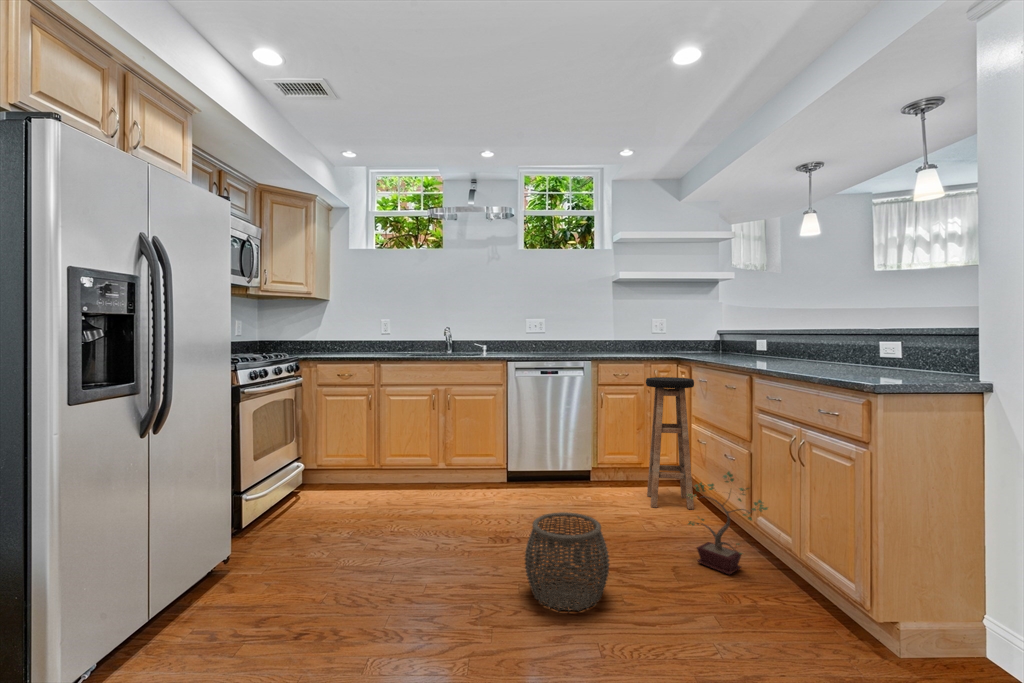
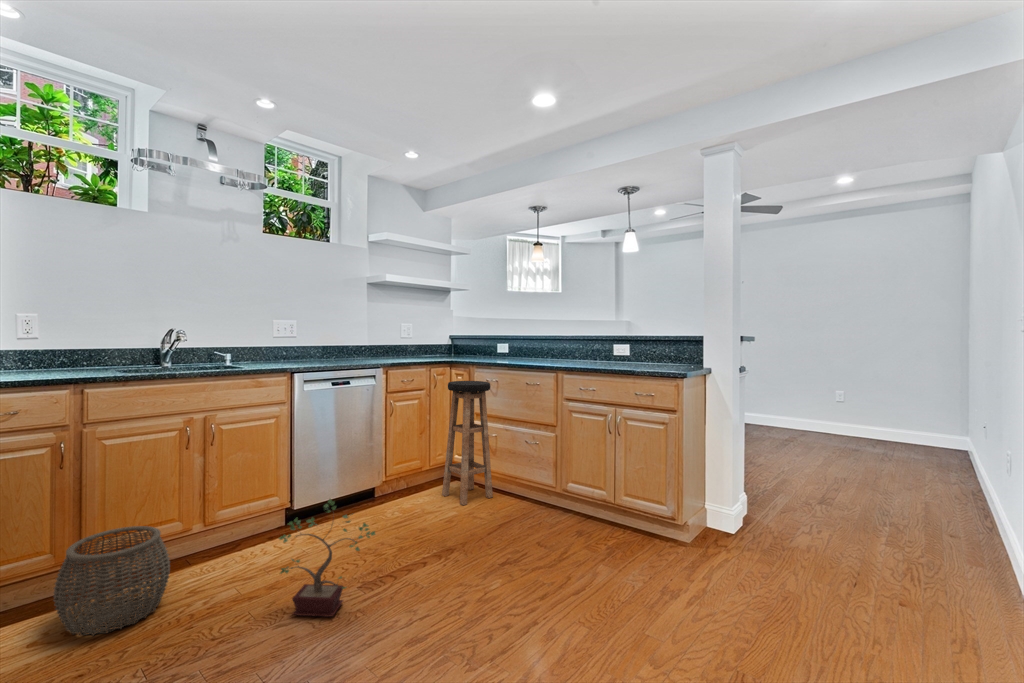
potted plant: present [687,472,768,575] -> present [279,499,375,617]
woven basket: present [525,512,610,611] -> present [54,526,170,636]

